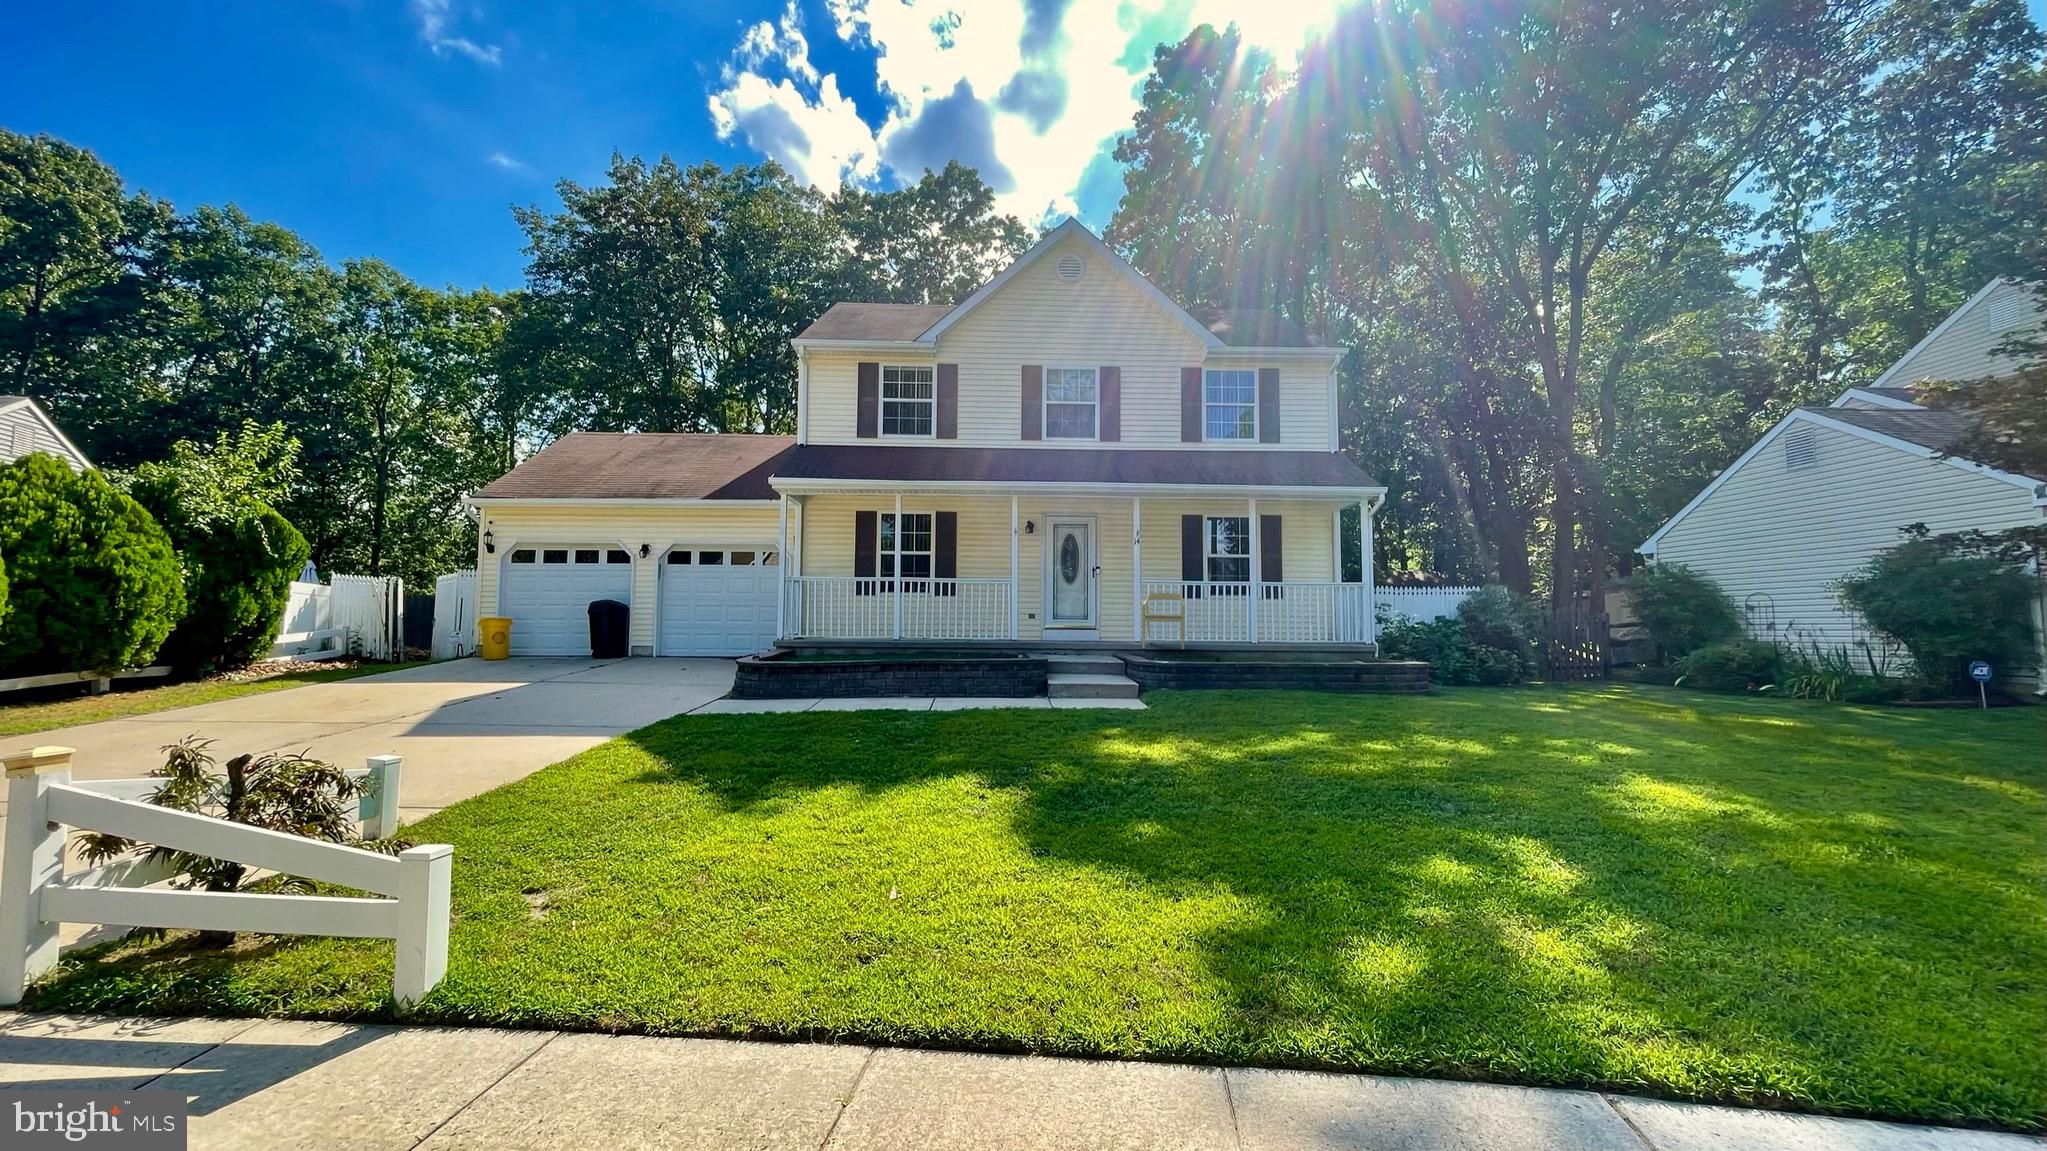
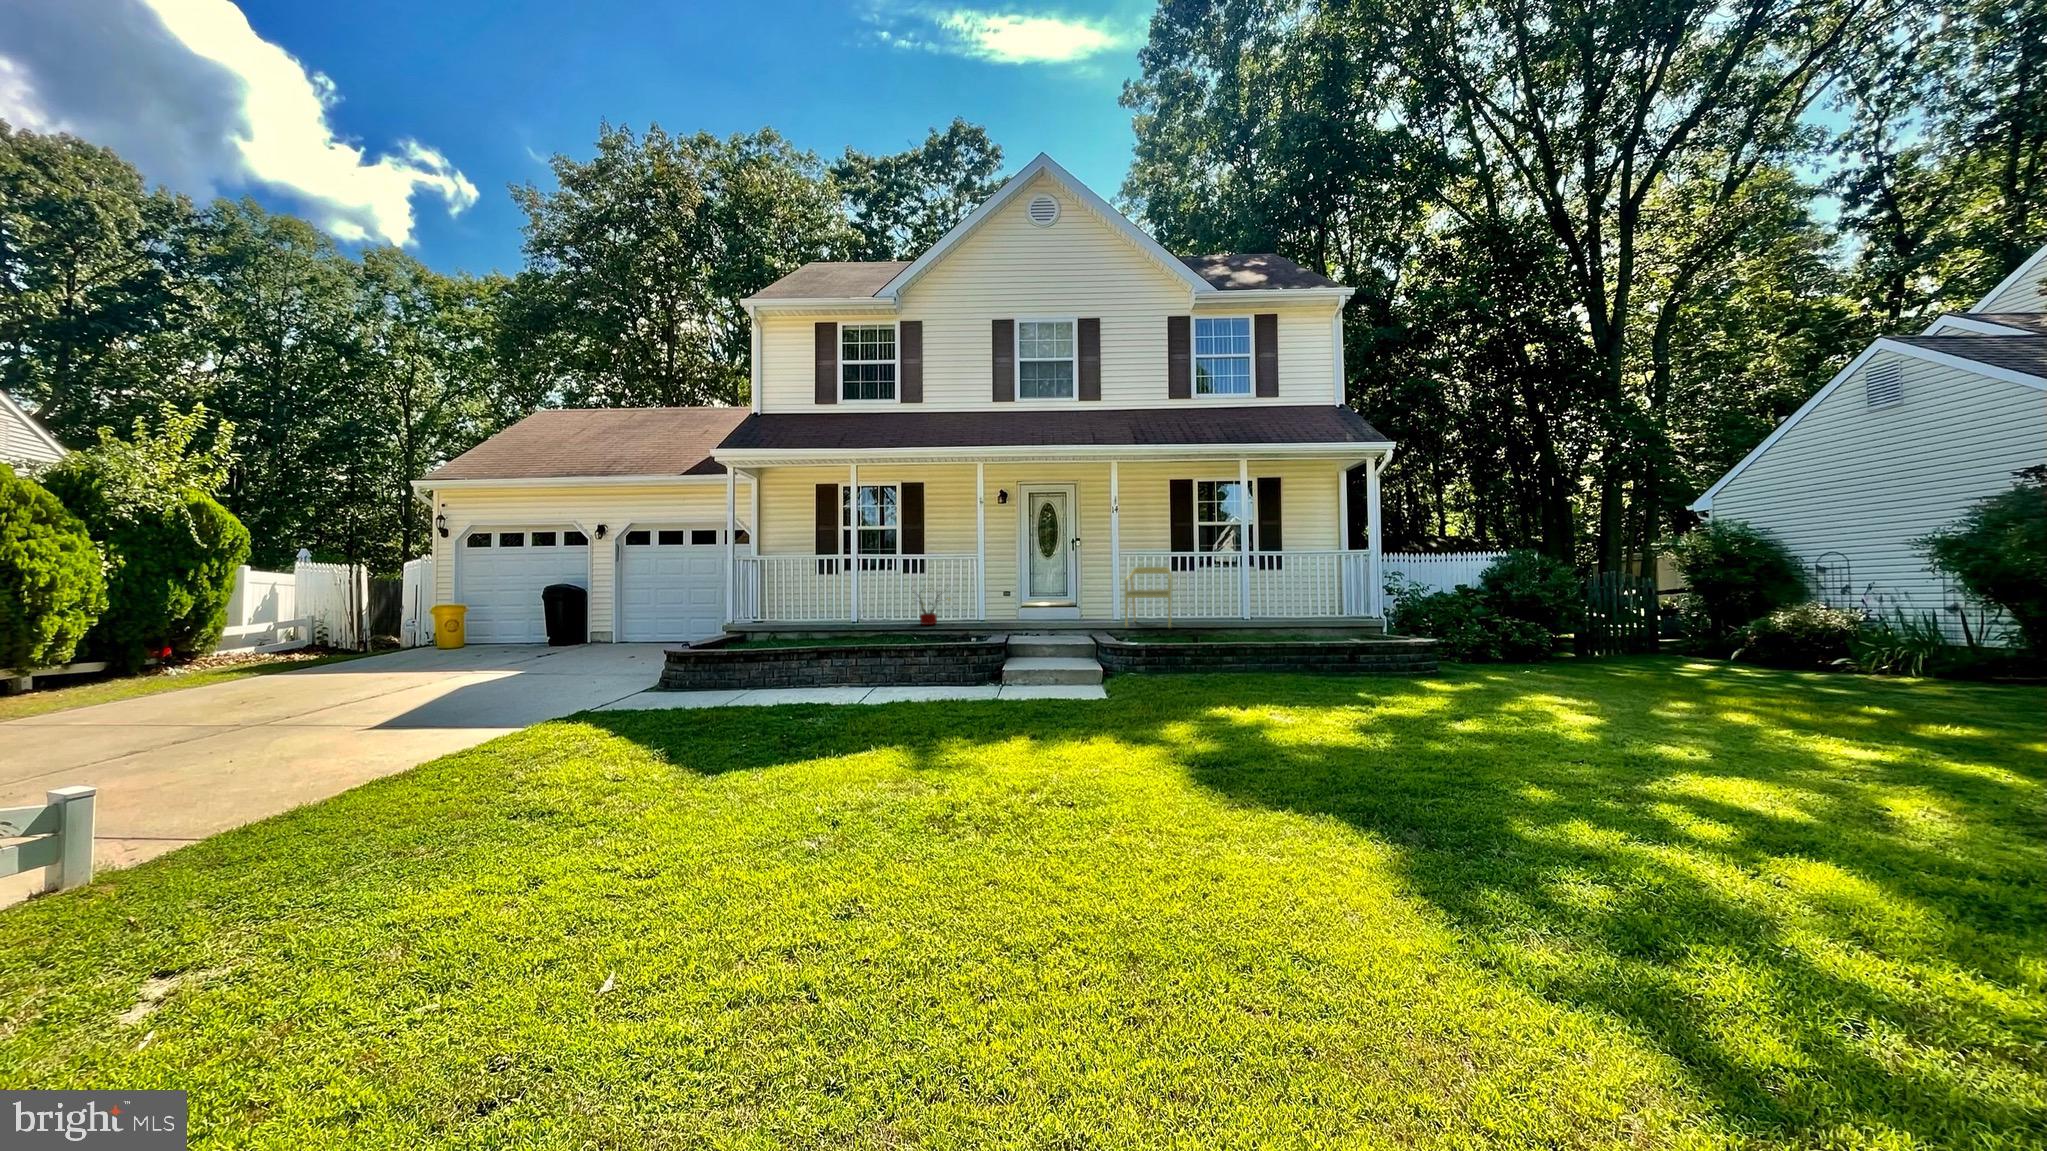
decorative plant: none [945,605,984,643] -> present [918,591,950,625]

